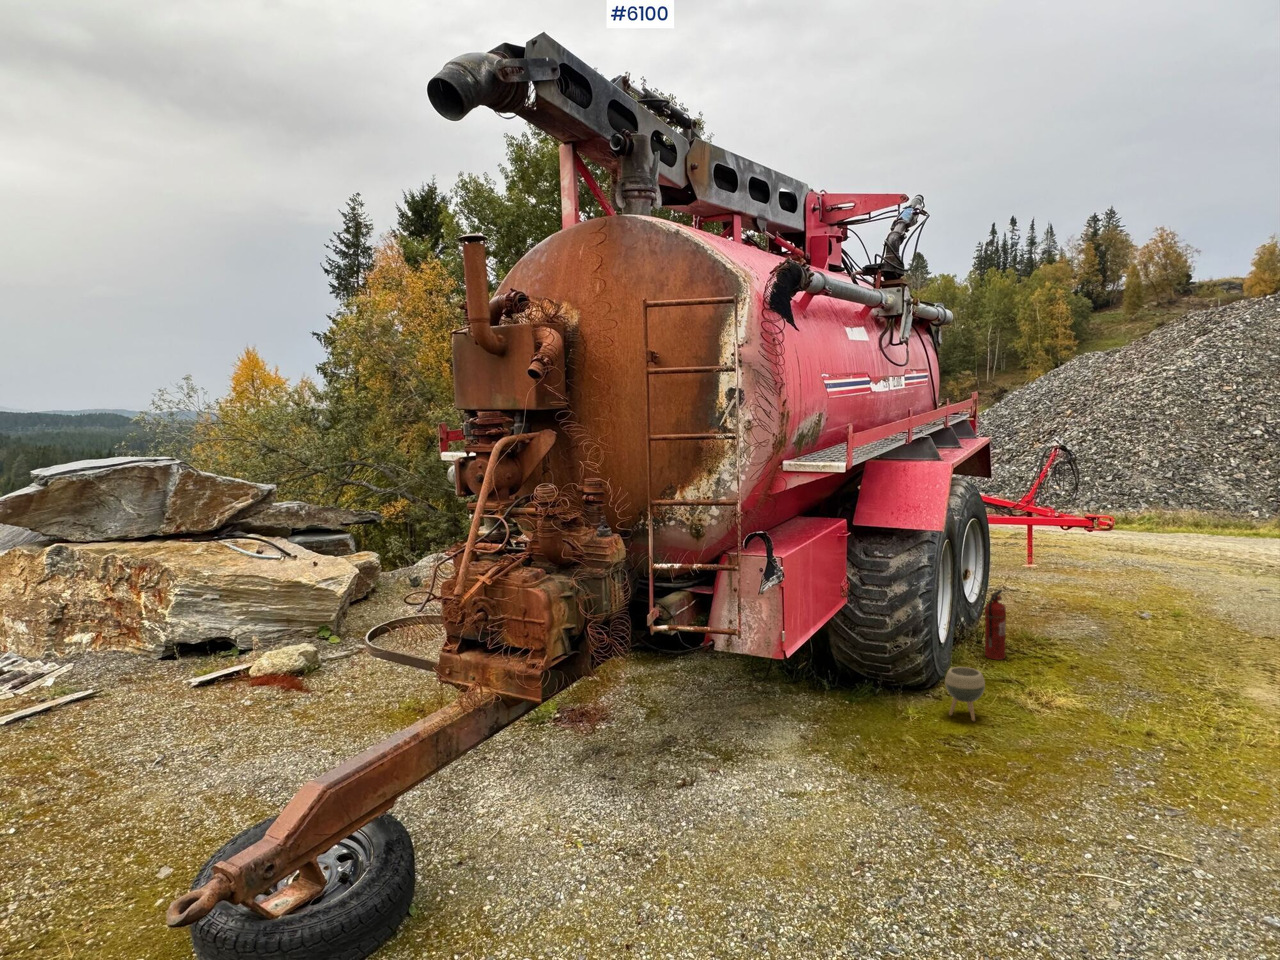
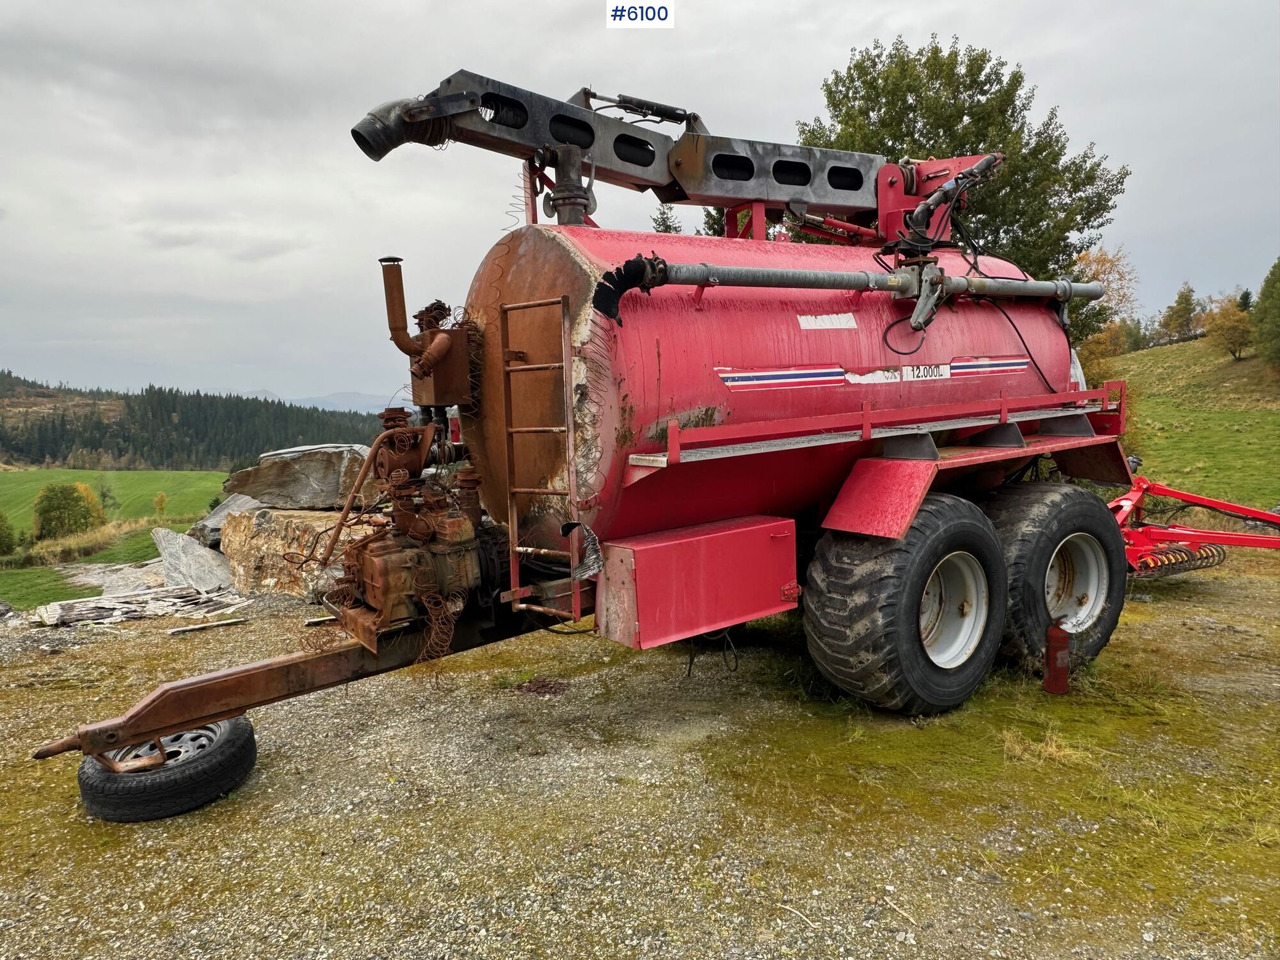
planter: present [945,667,985,721] -> none [924,691,966,752]

